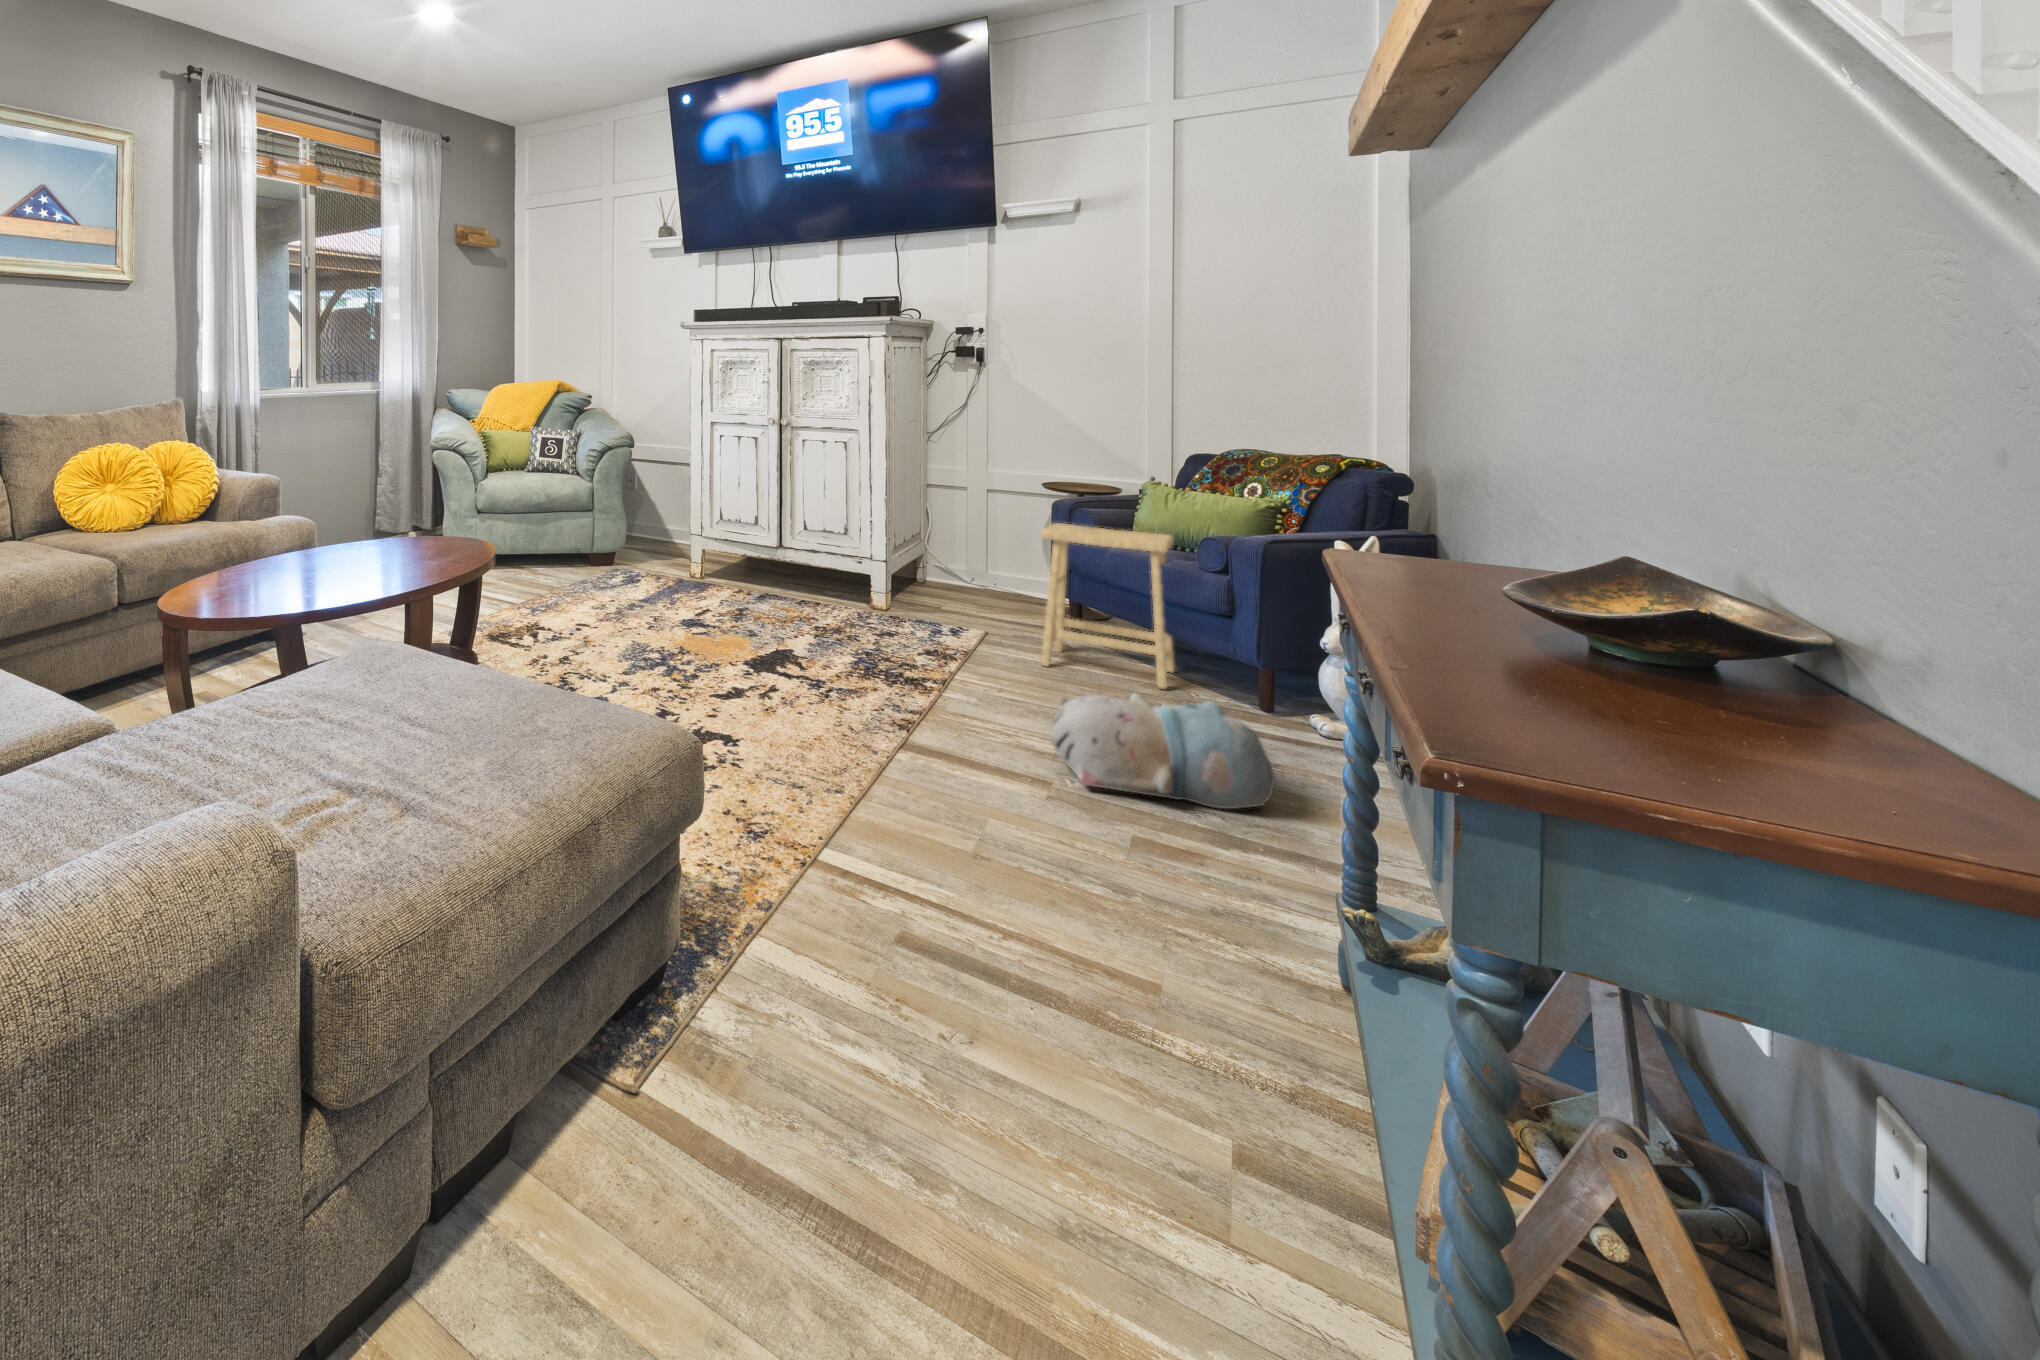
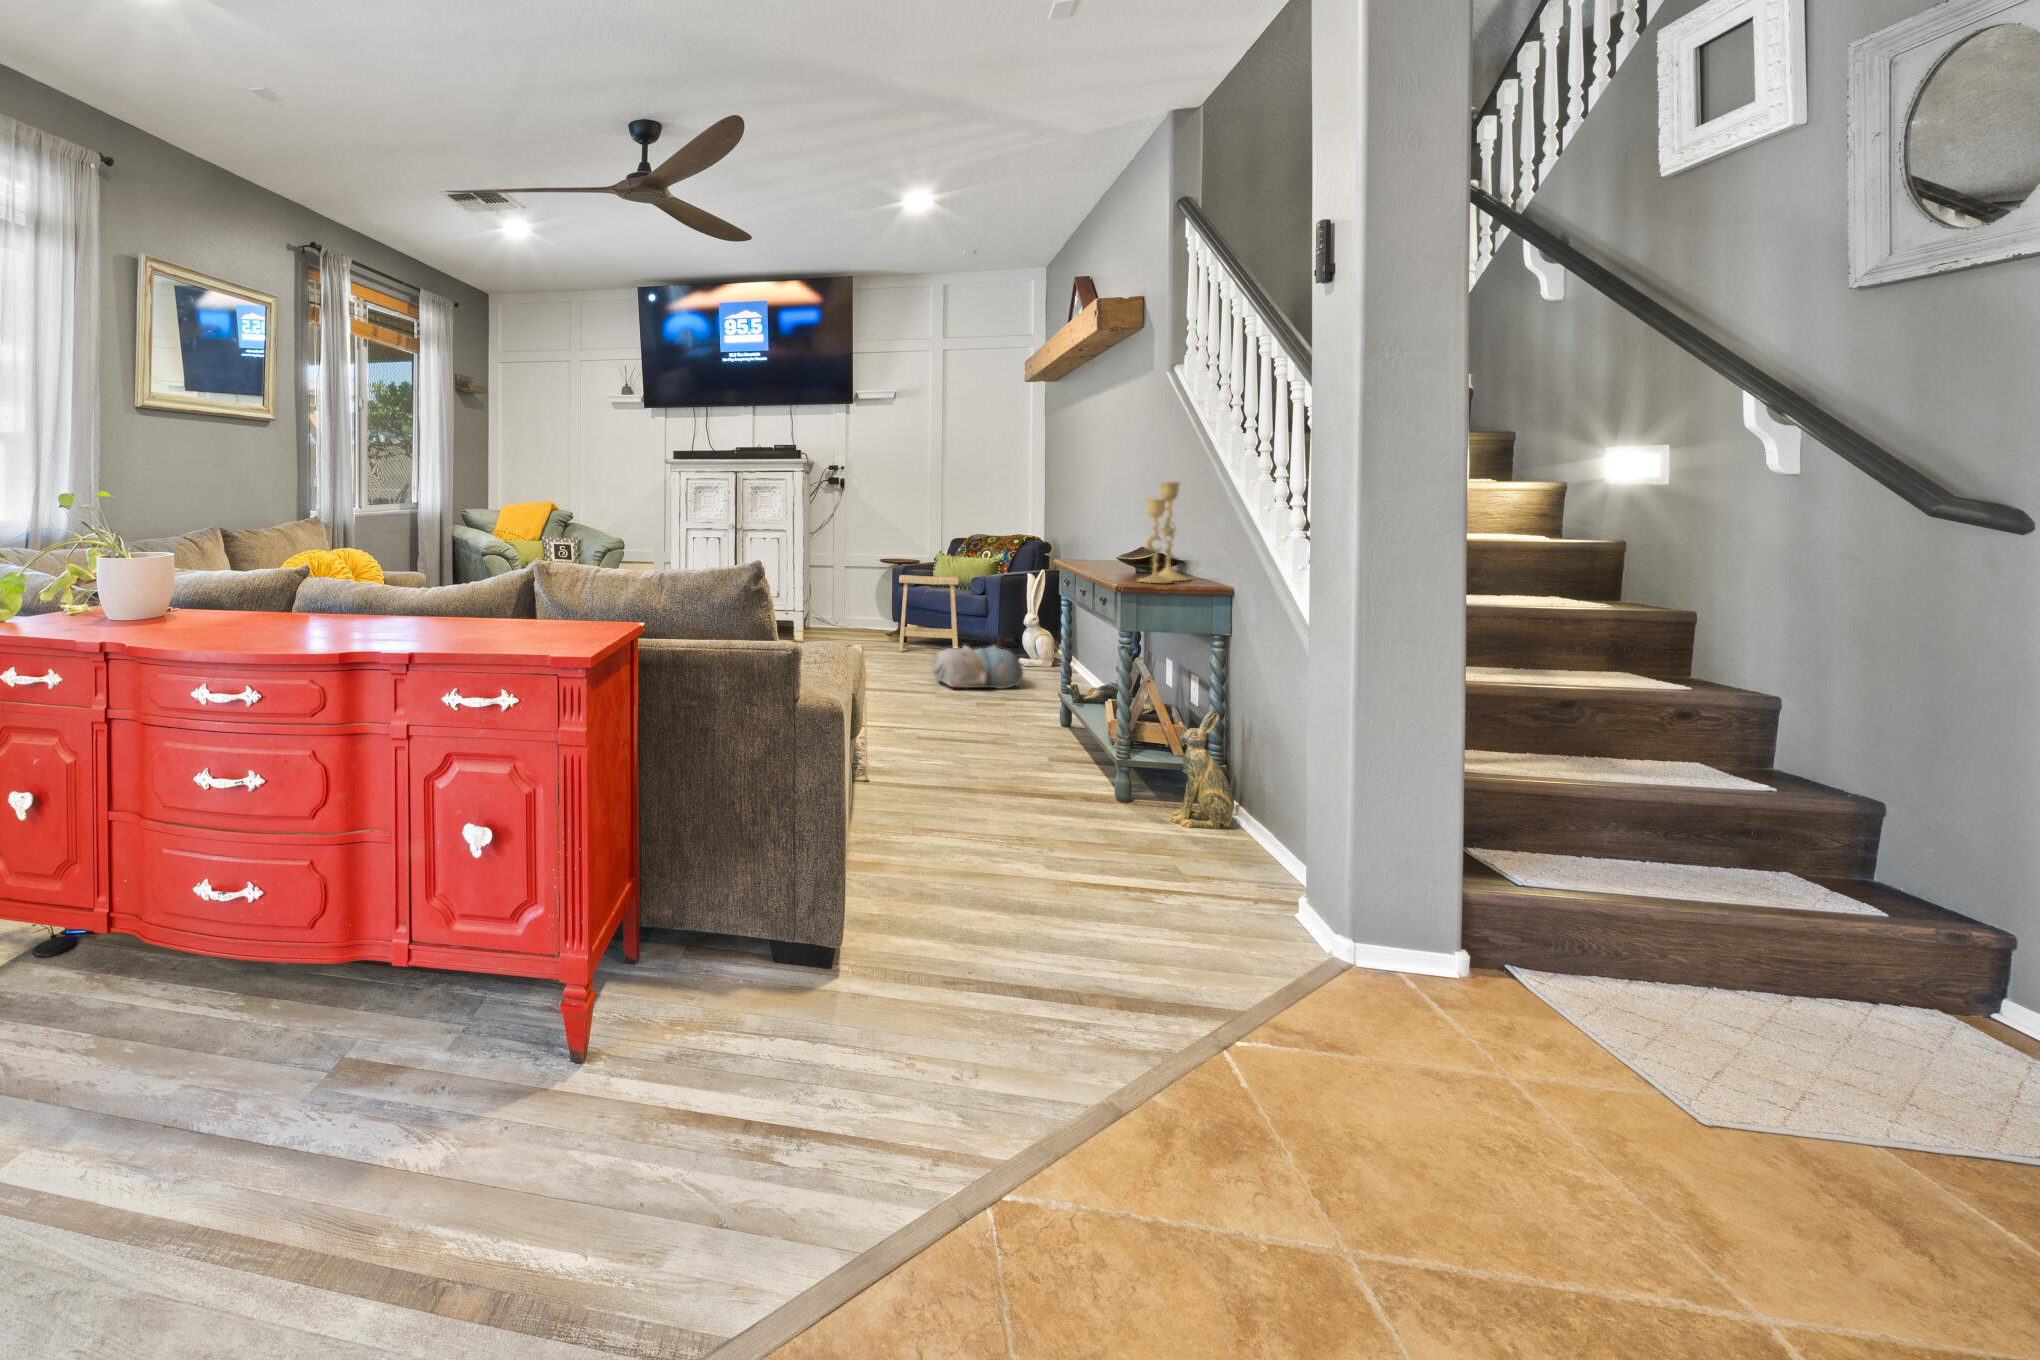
candlestick: none [1507,353,1800,754] -> present [1139,482,1189,583]

